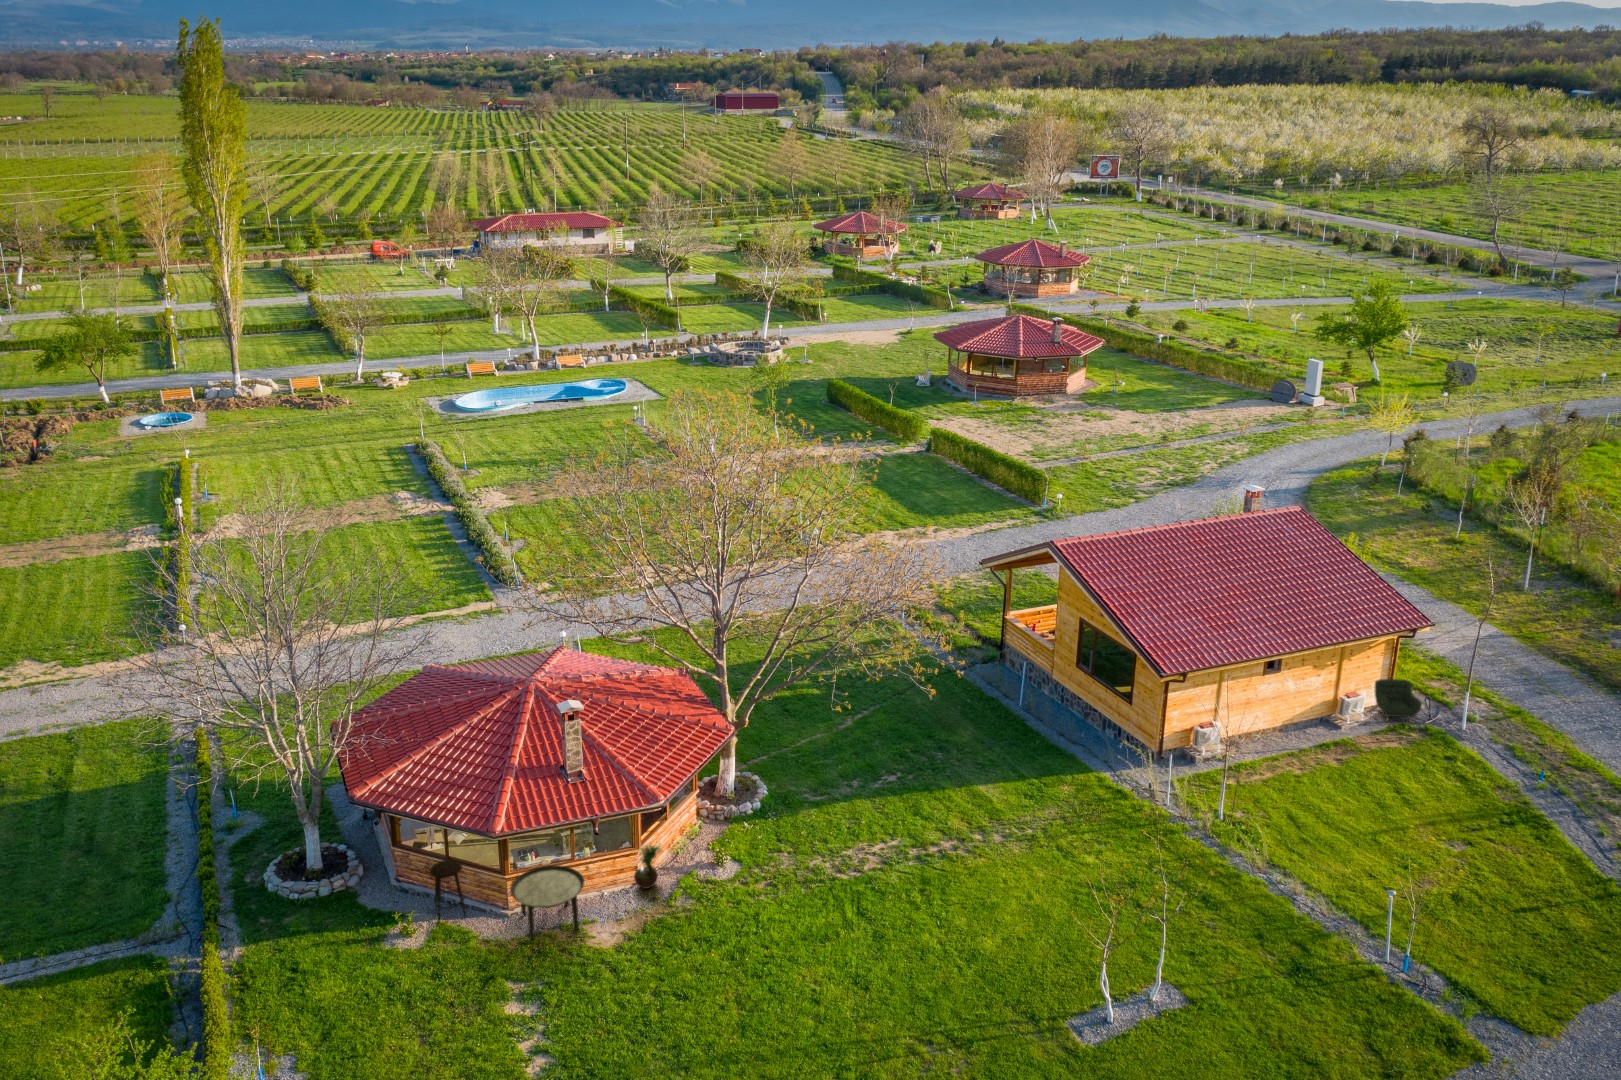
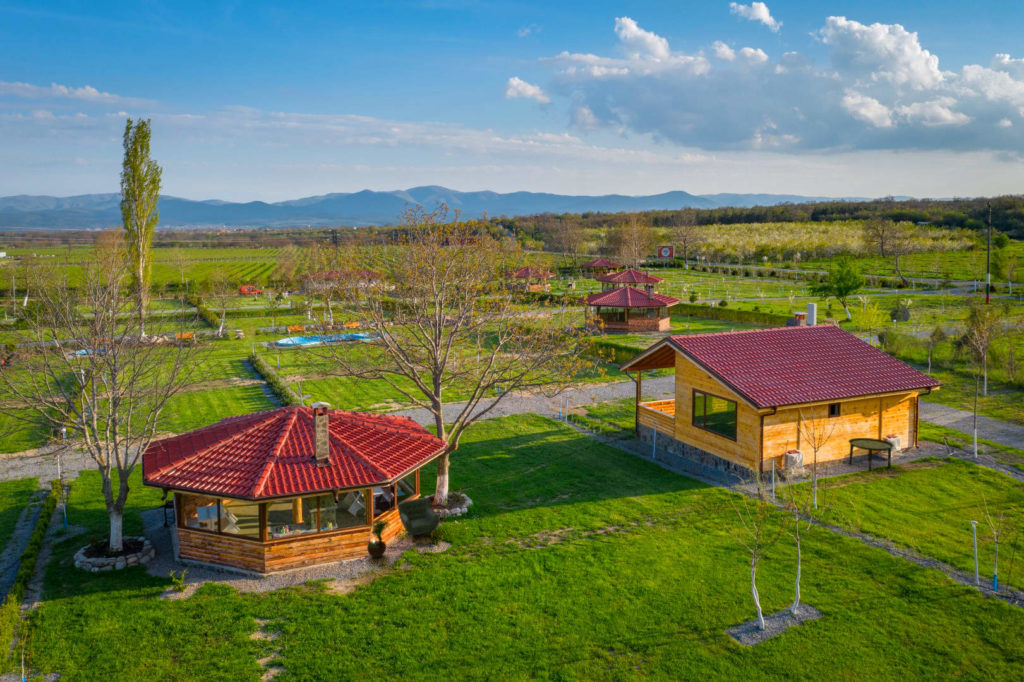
armchair: present [1375,679,1422,721] -> present [398,498,439,541]
stool: present [430,859,466,922] -> none [201,531,230,582]
round table: present [510,865,584,940] -> present [849,438,893,471]

